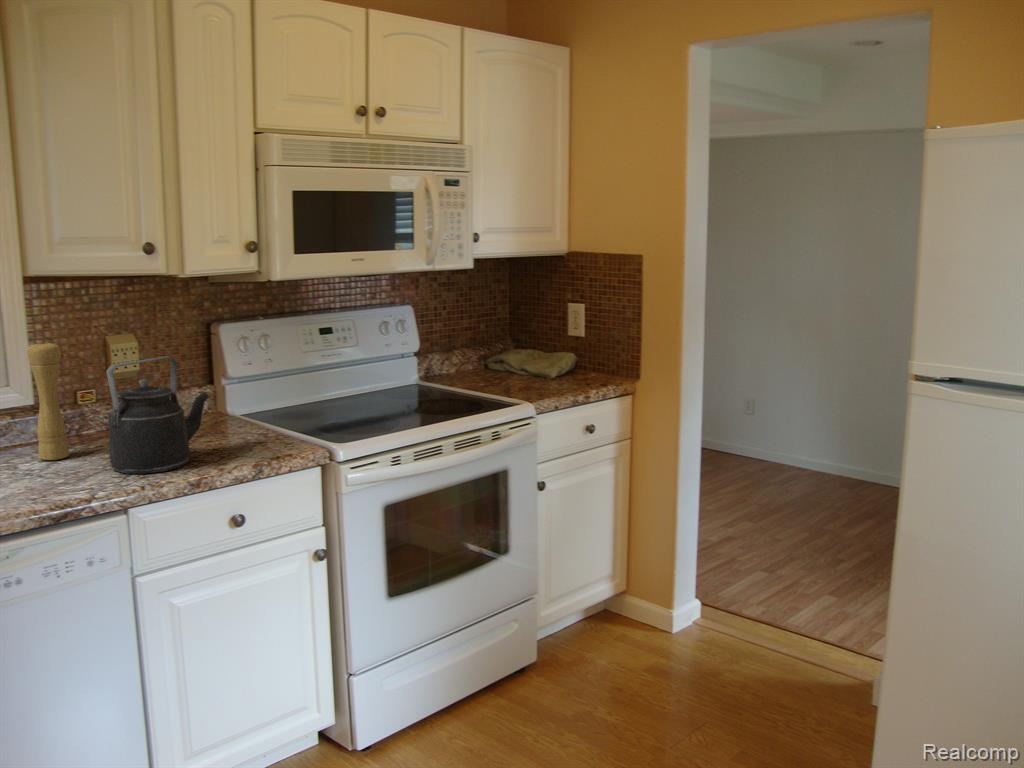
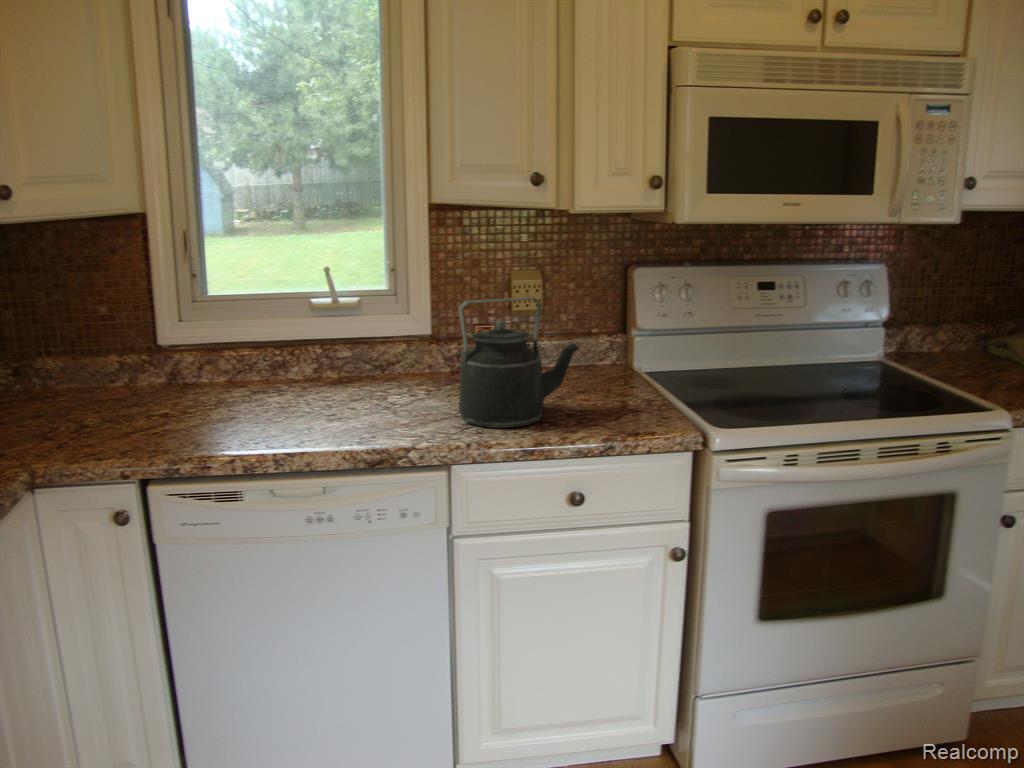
pepper mill: present [27,342,69,460] -> none [411,270,443,394]

